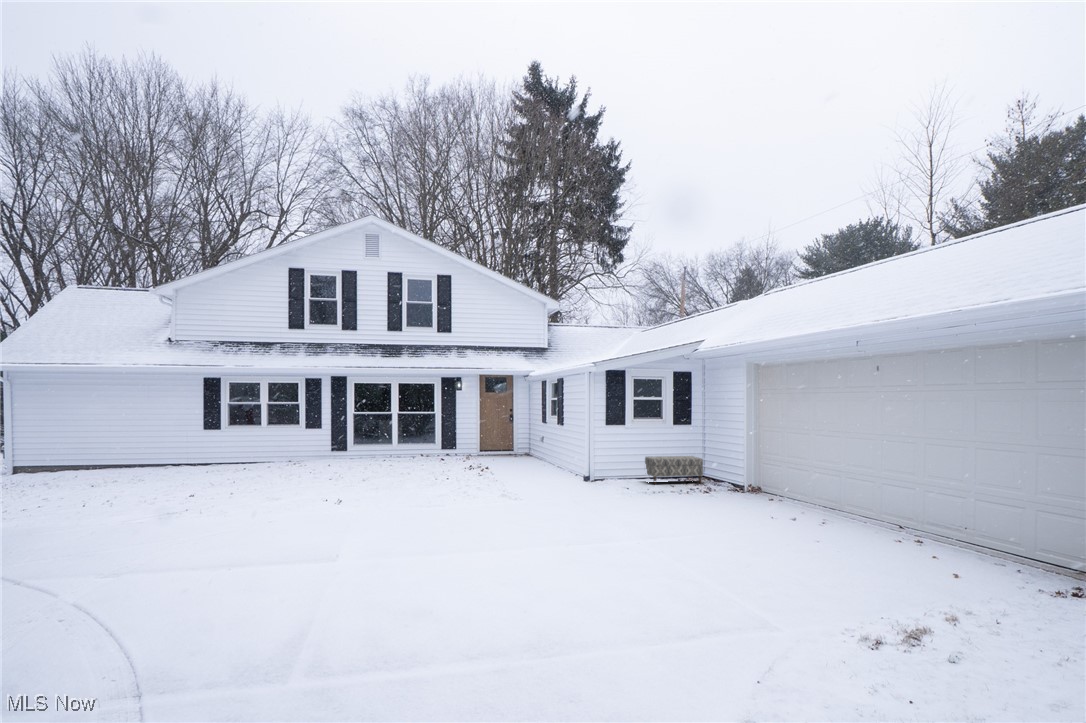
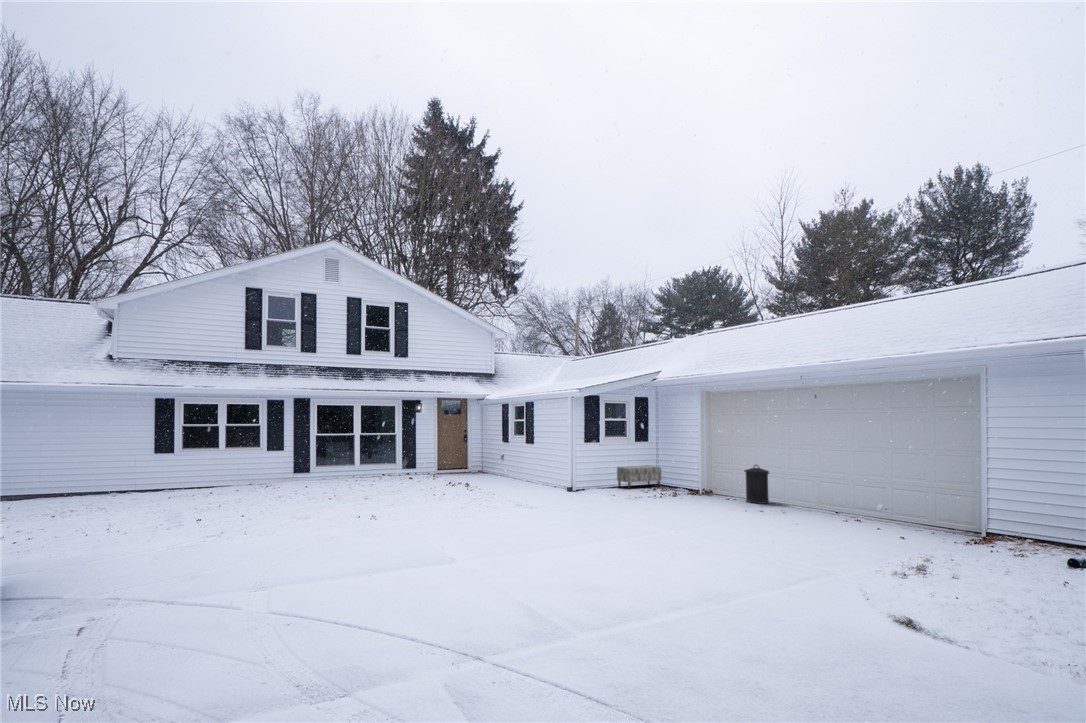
trash can: none [778,461,814,517] -> present [744,465,769,504]

